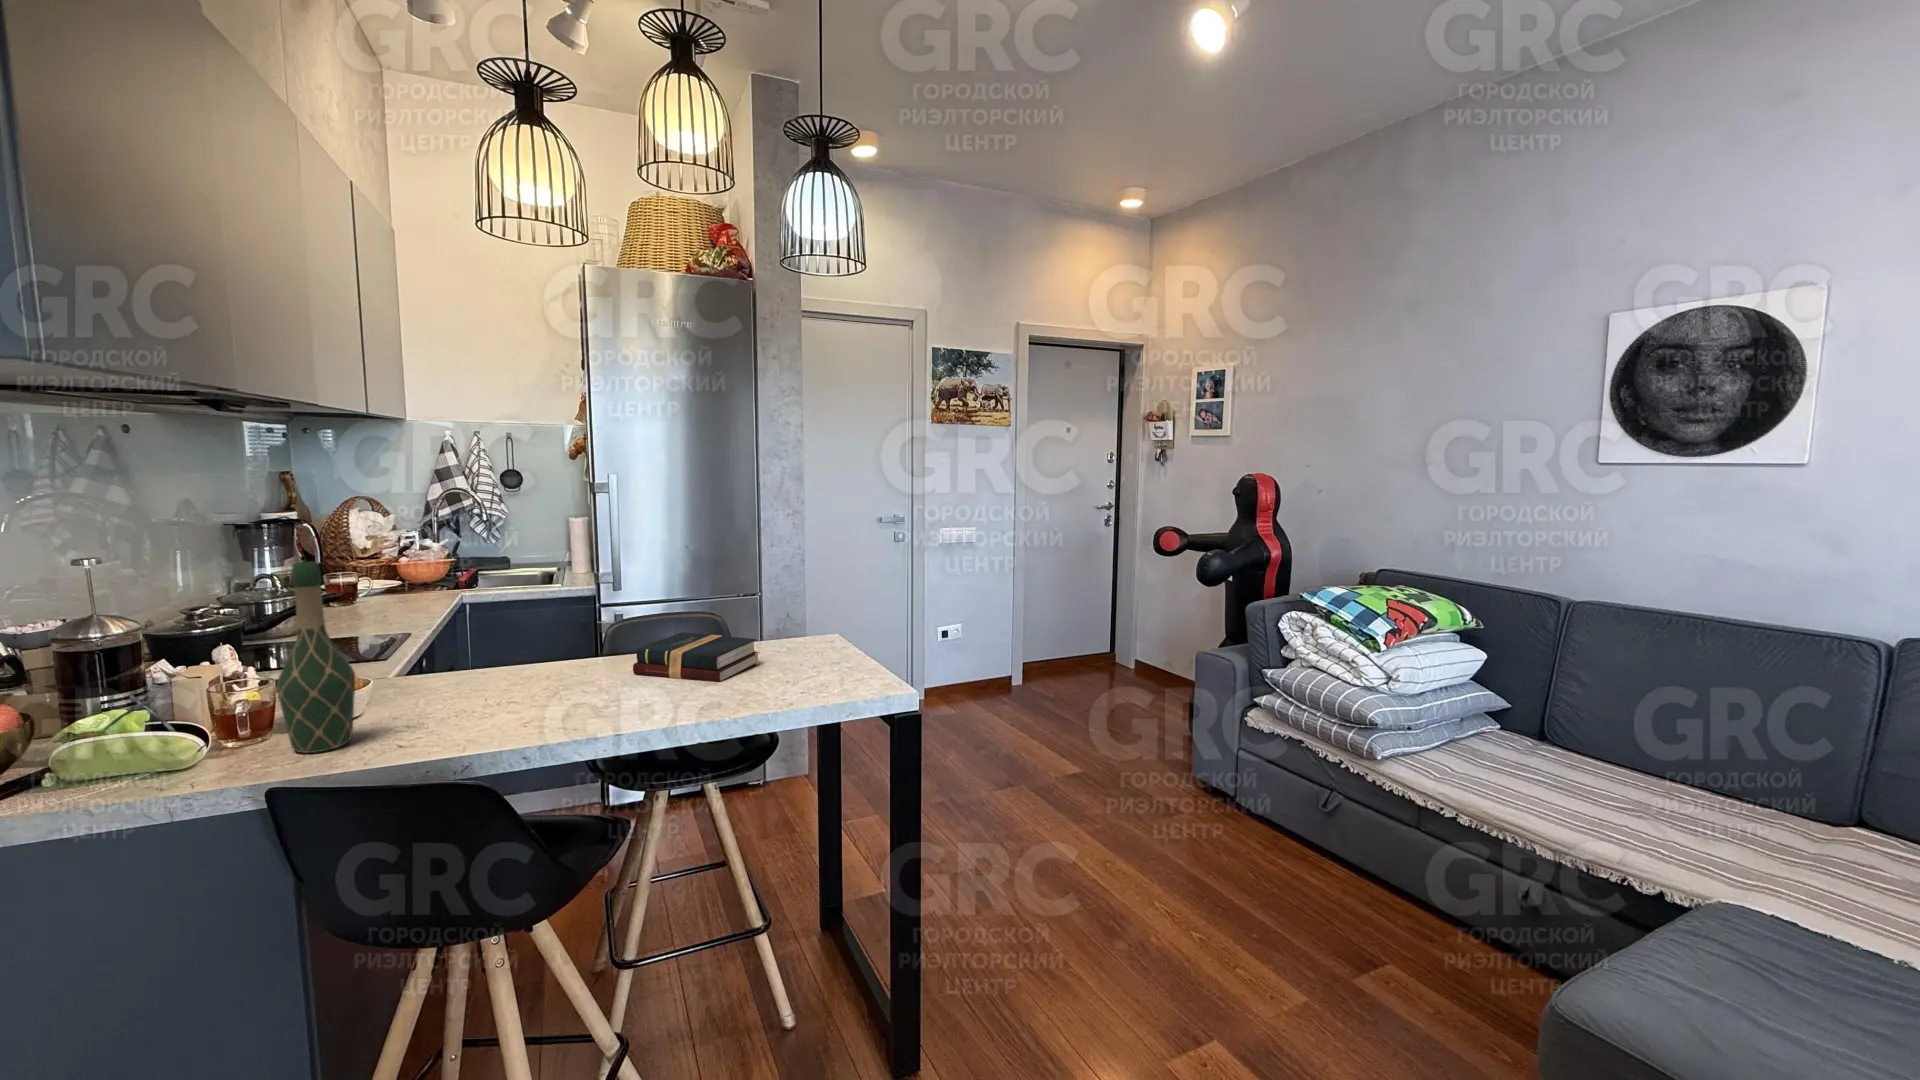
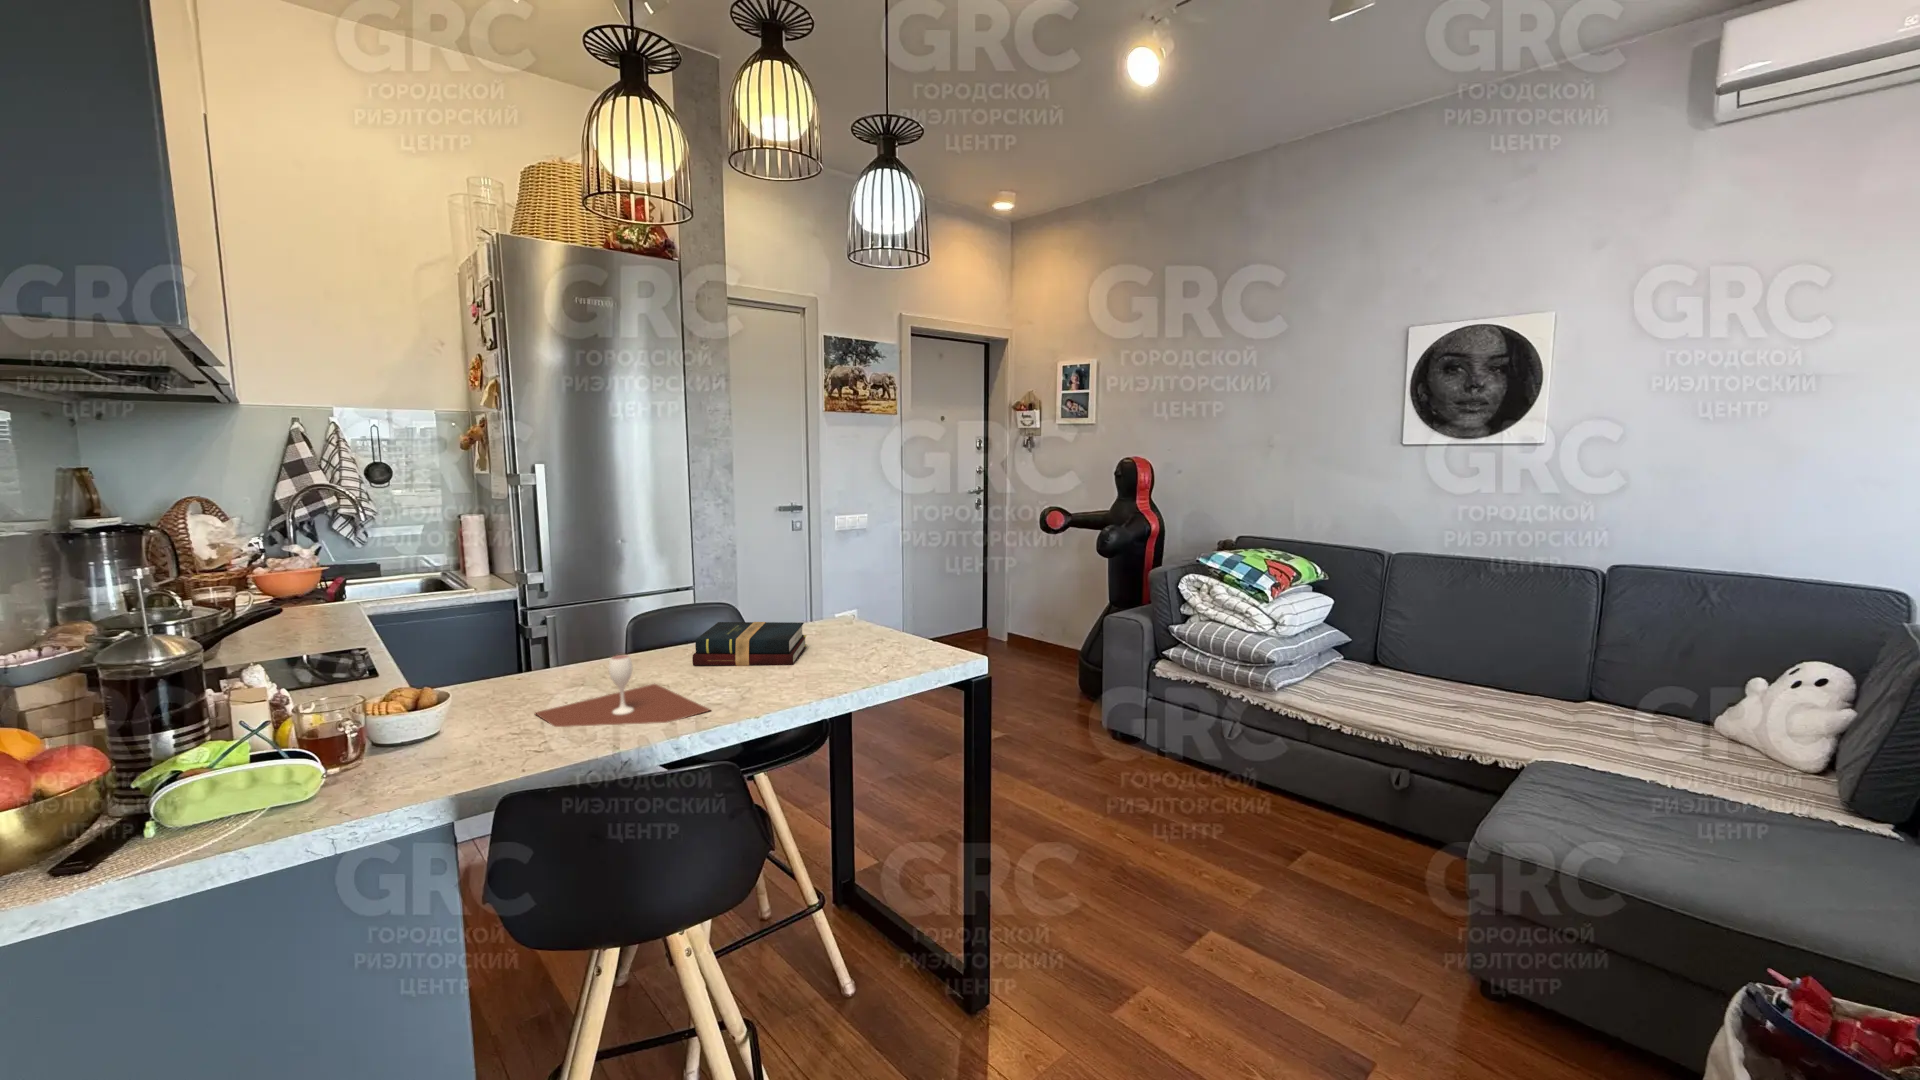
wine bottle: present [277,562,355,753] -> none [419,557,498,766]
wine glass: none [428,661,577,747] -> present [535,655,710,727]

